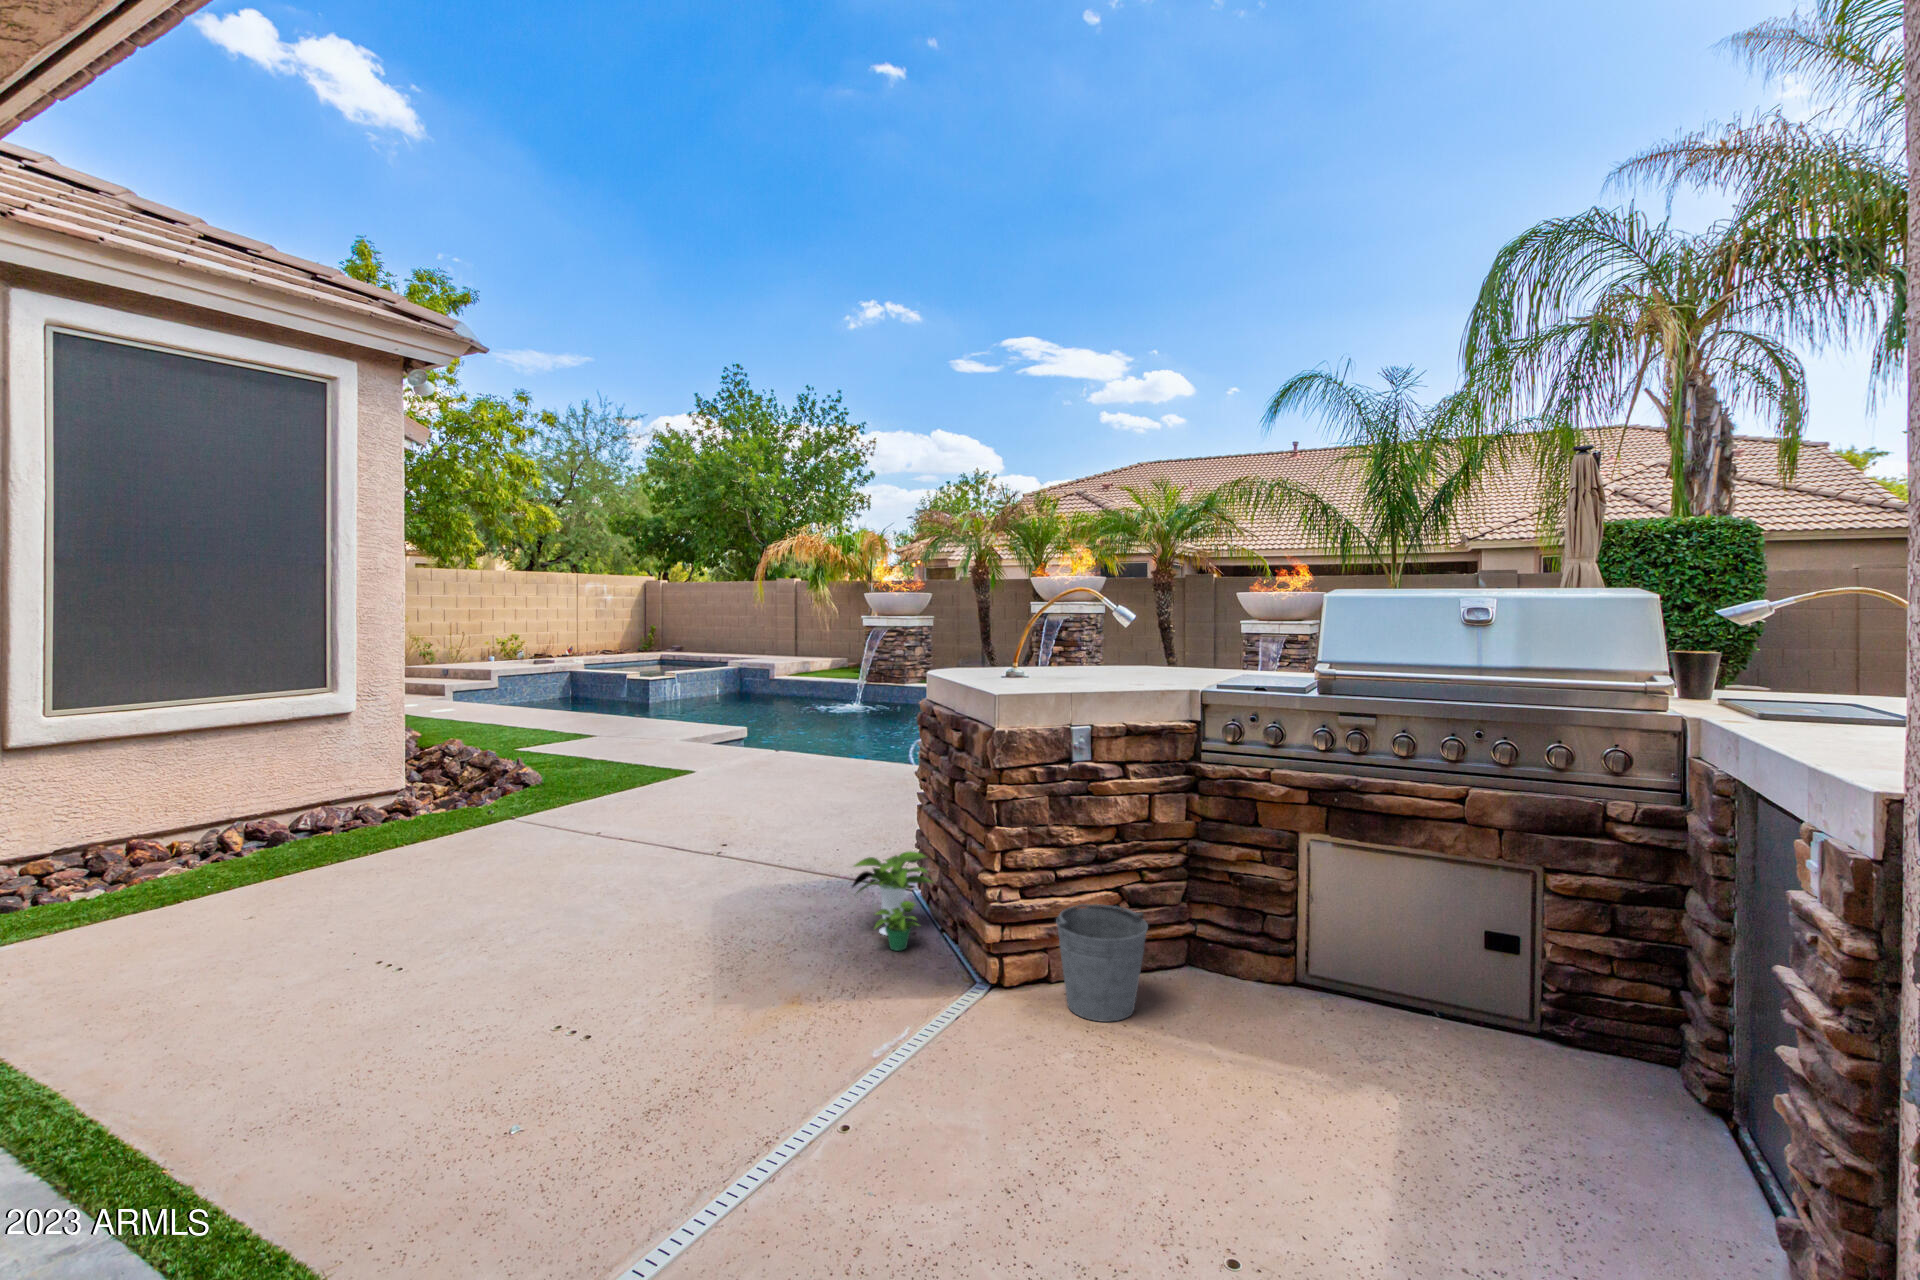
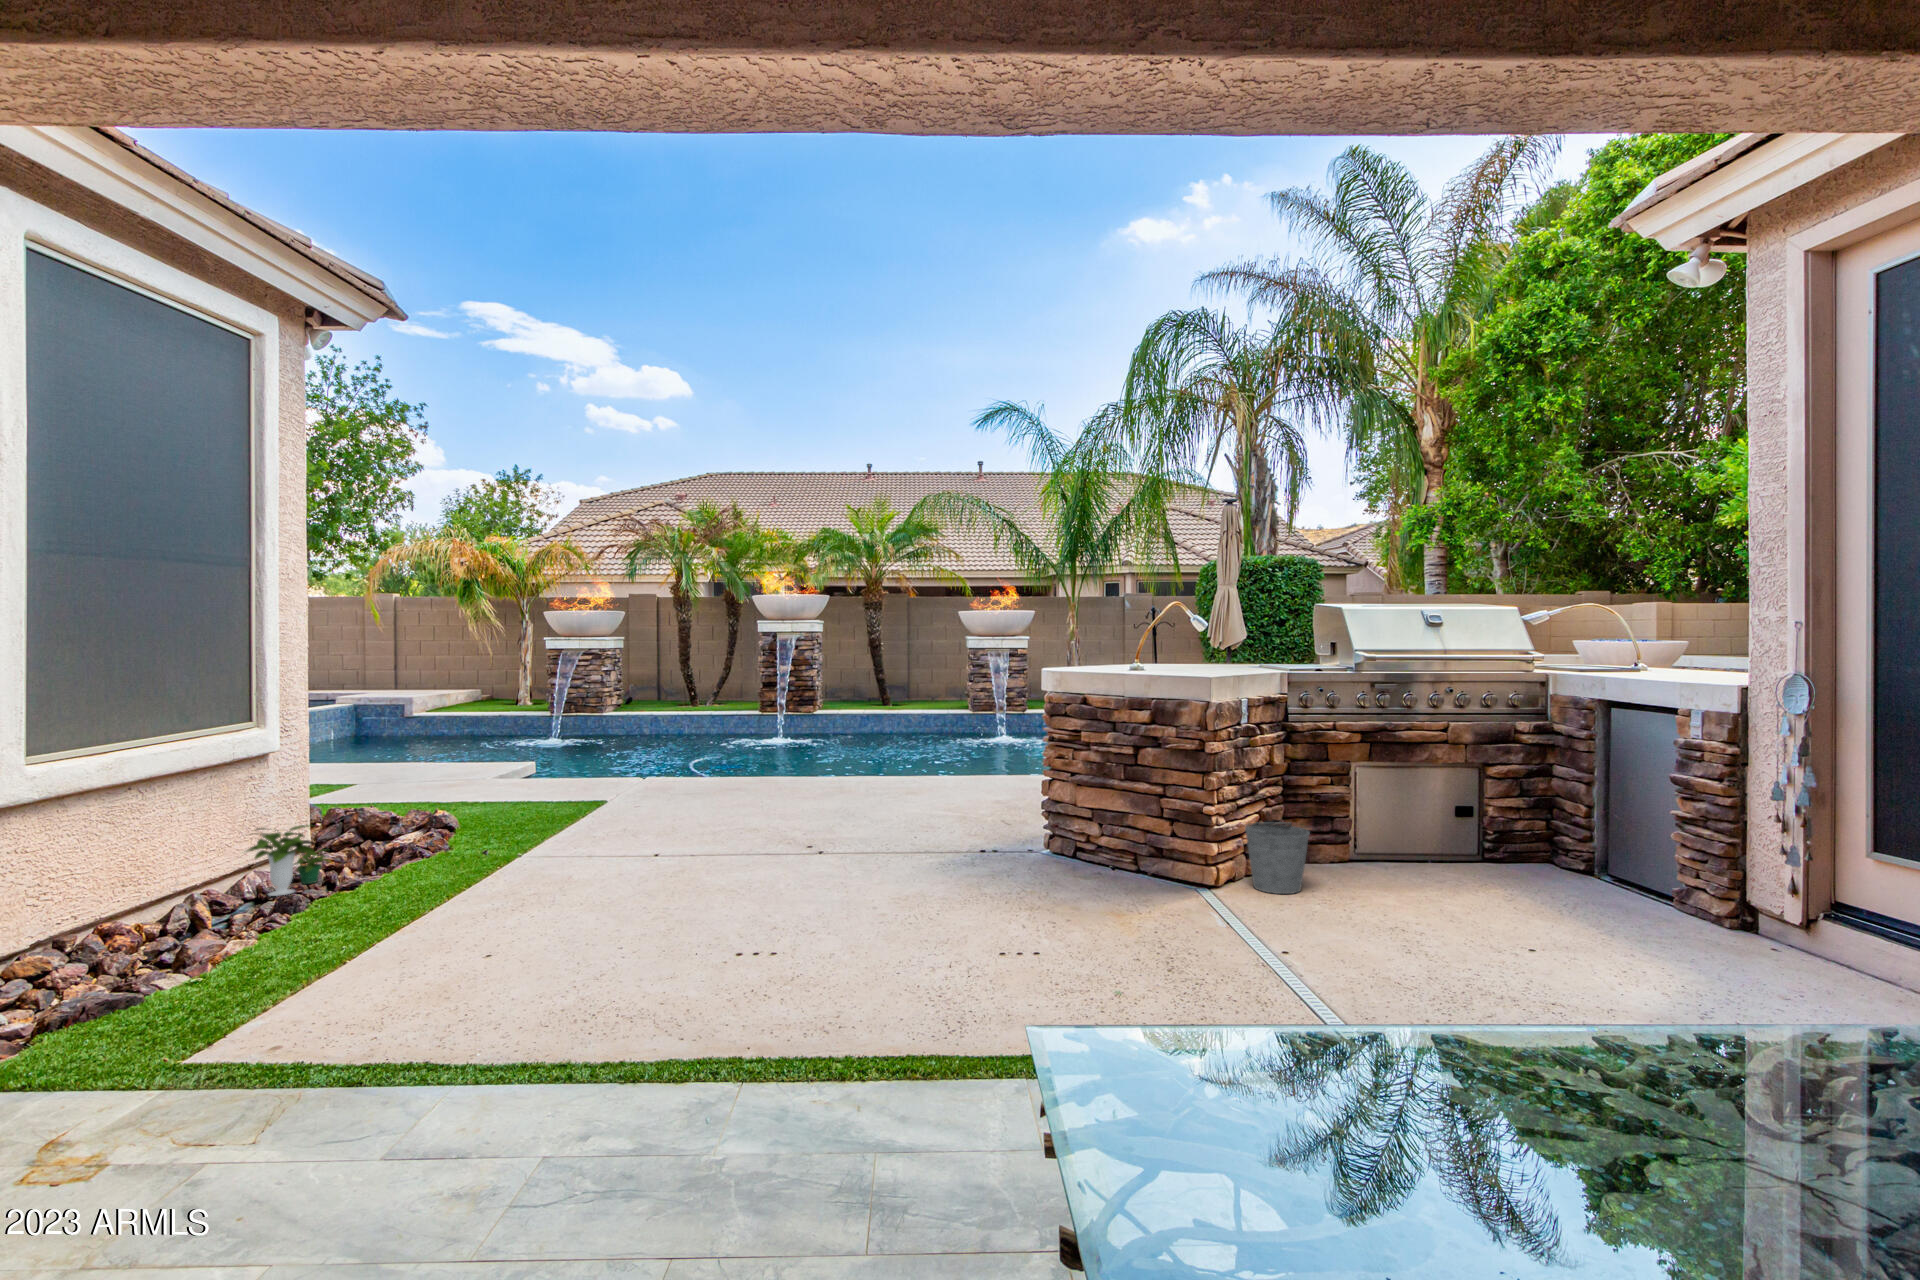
potted plant: present [852,851,932,951] -> present [246,825,331,896]

